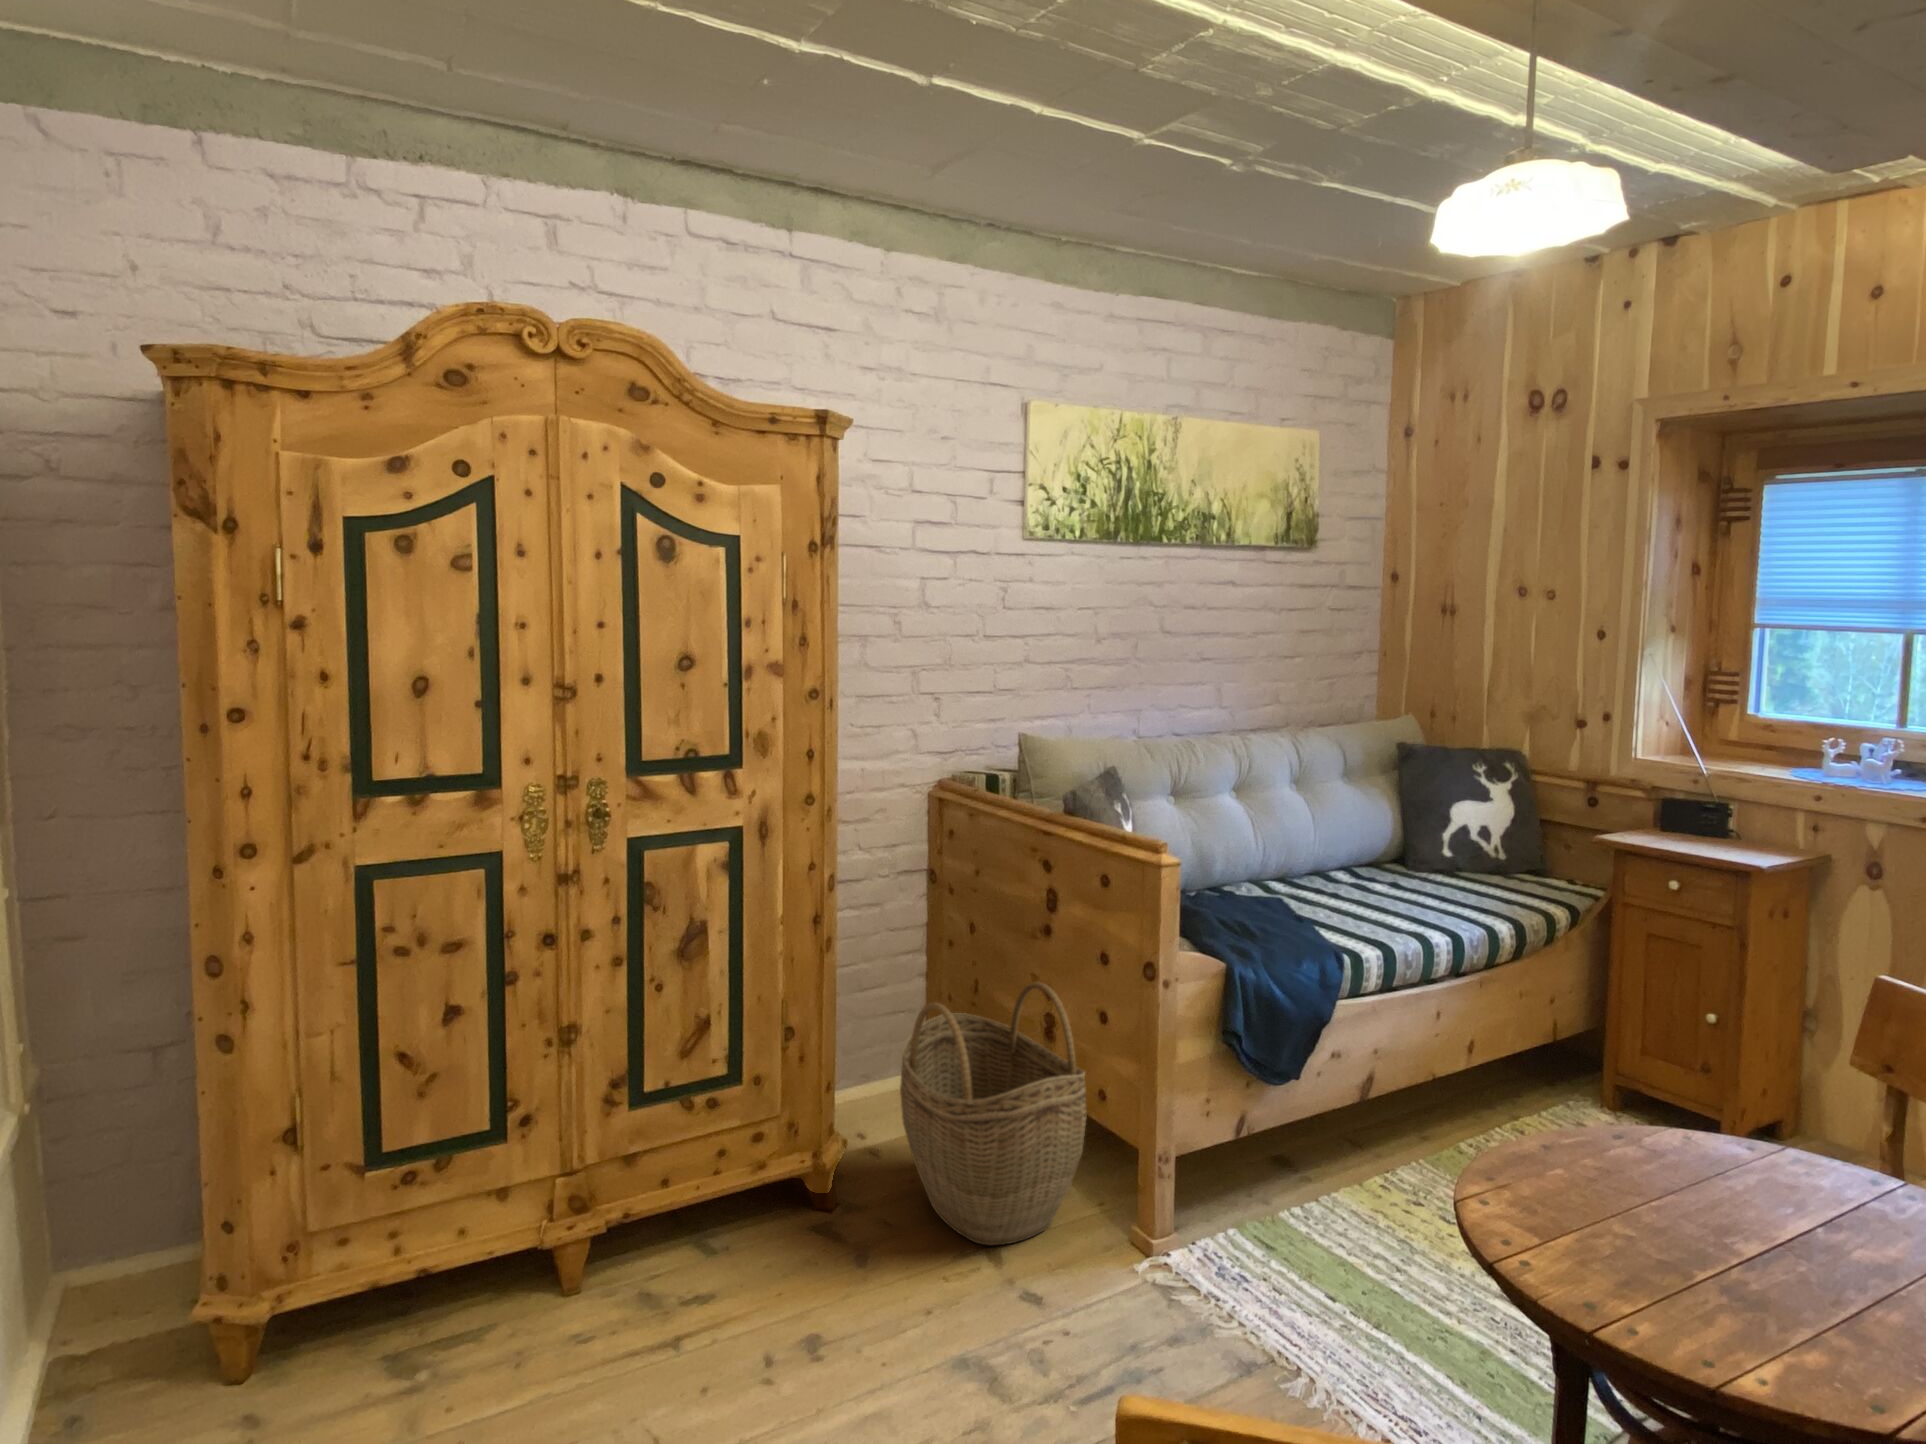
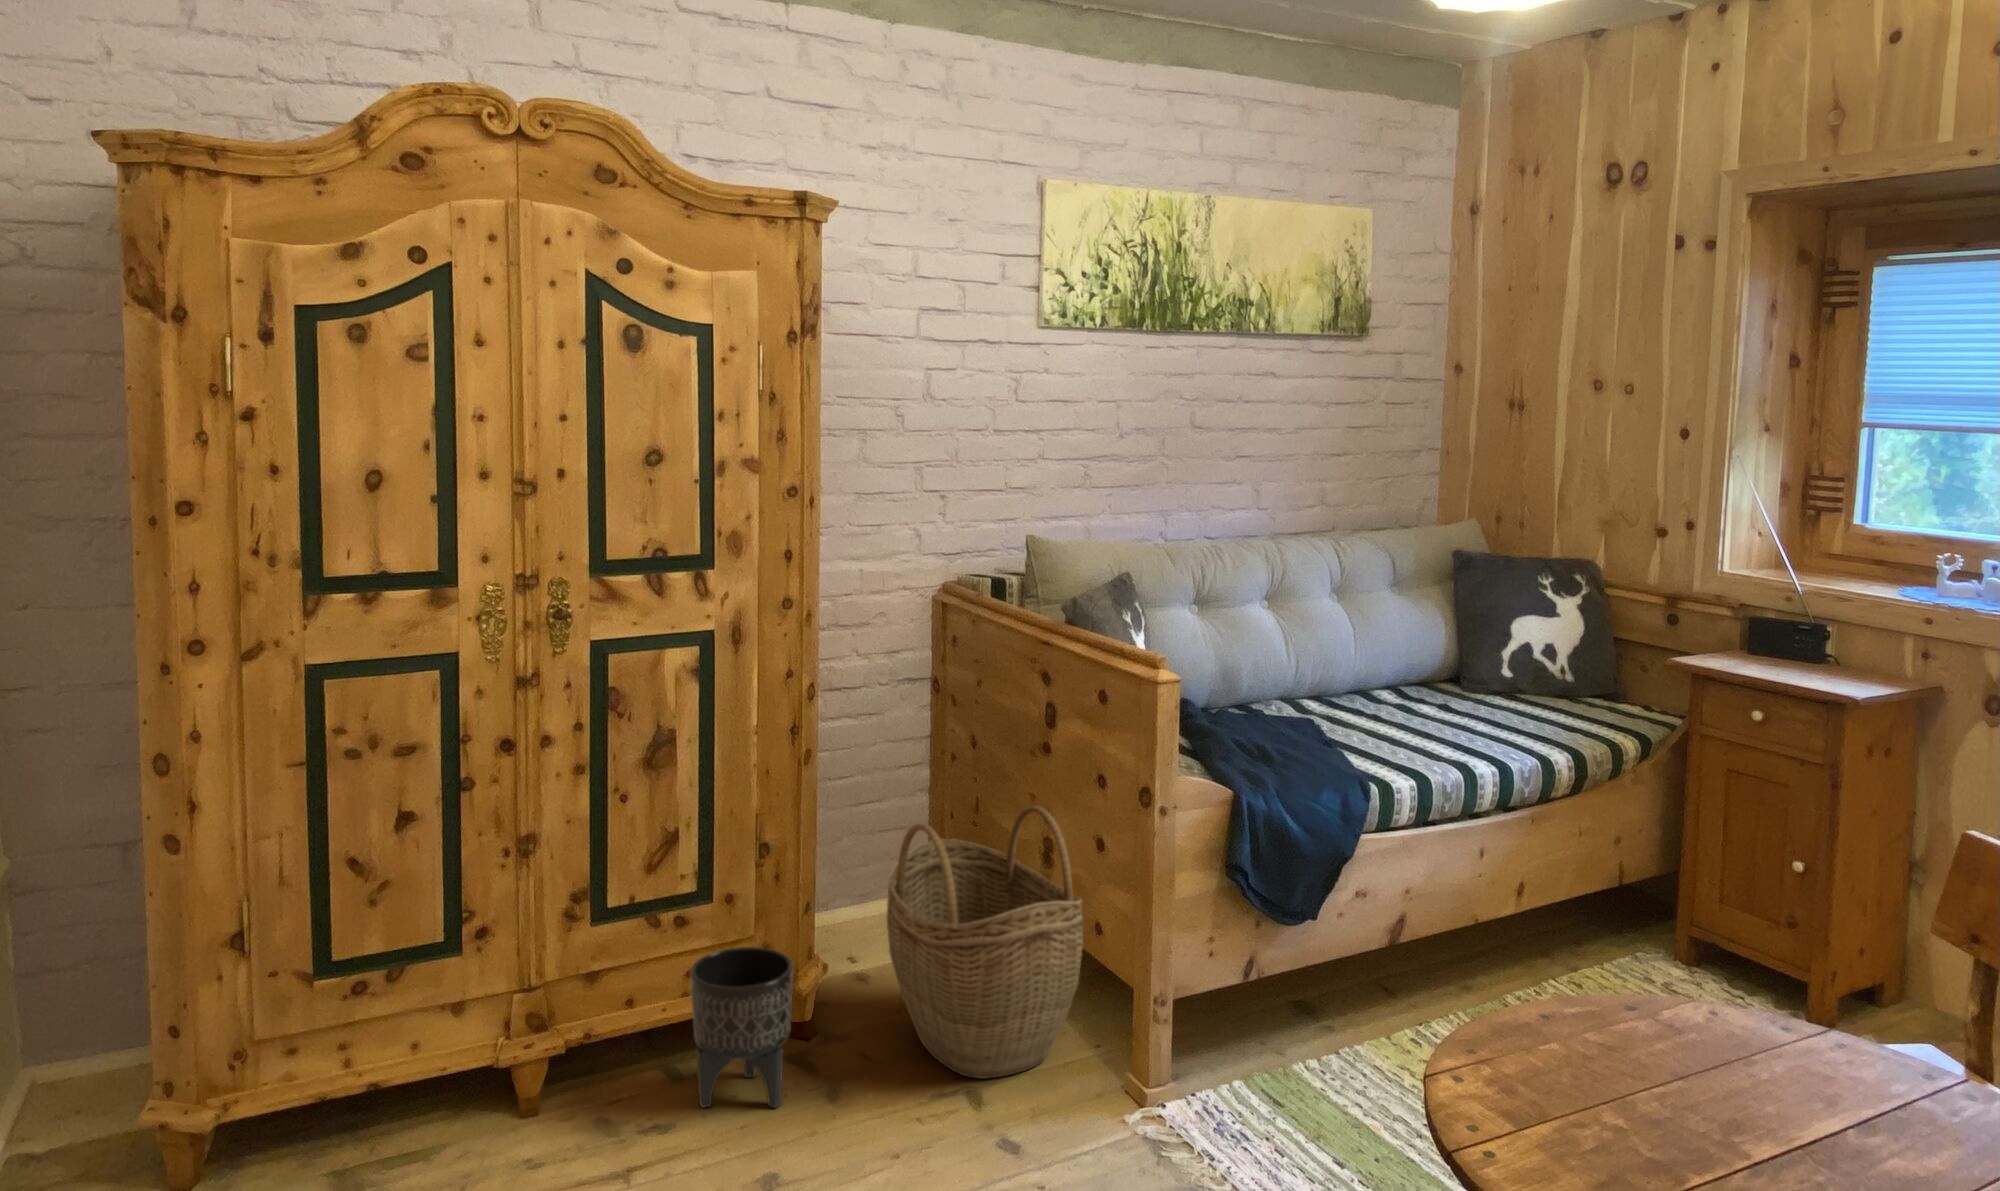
planter: none [719,1124,817,1284] -> present [690,947,793,1108]

